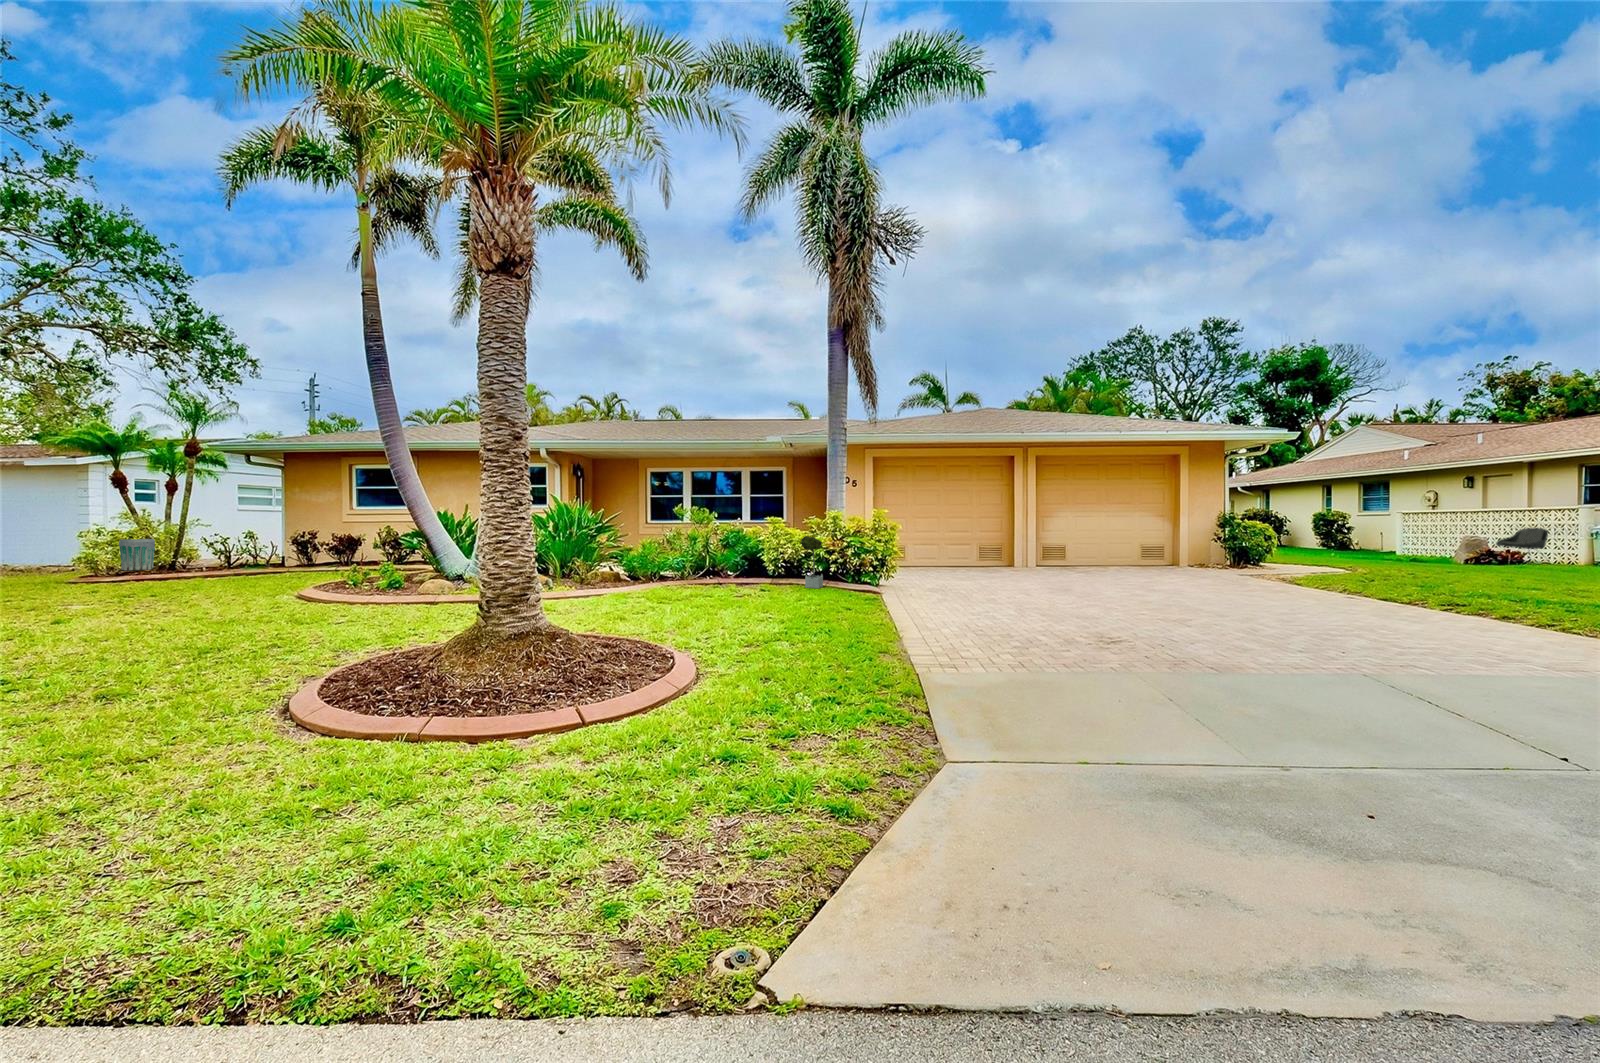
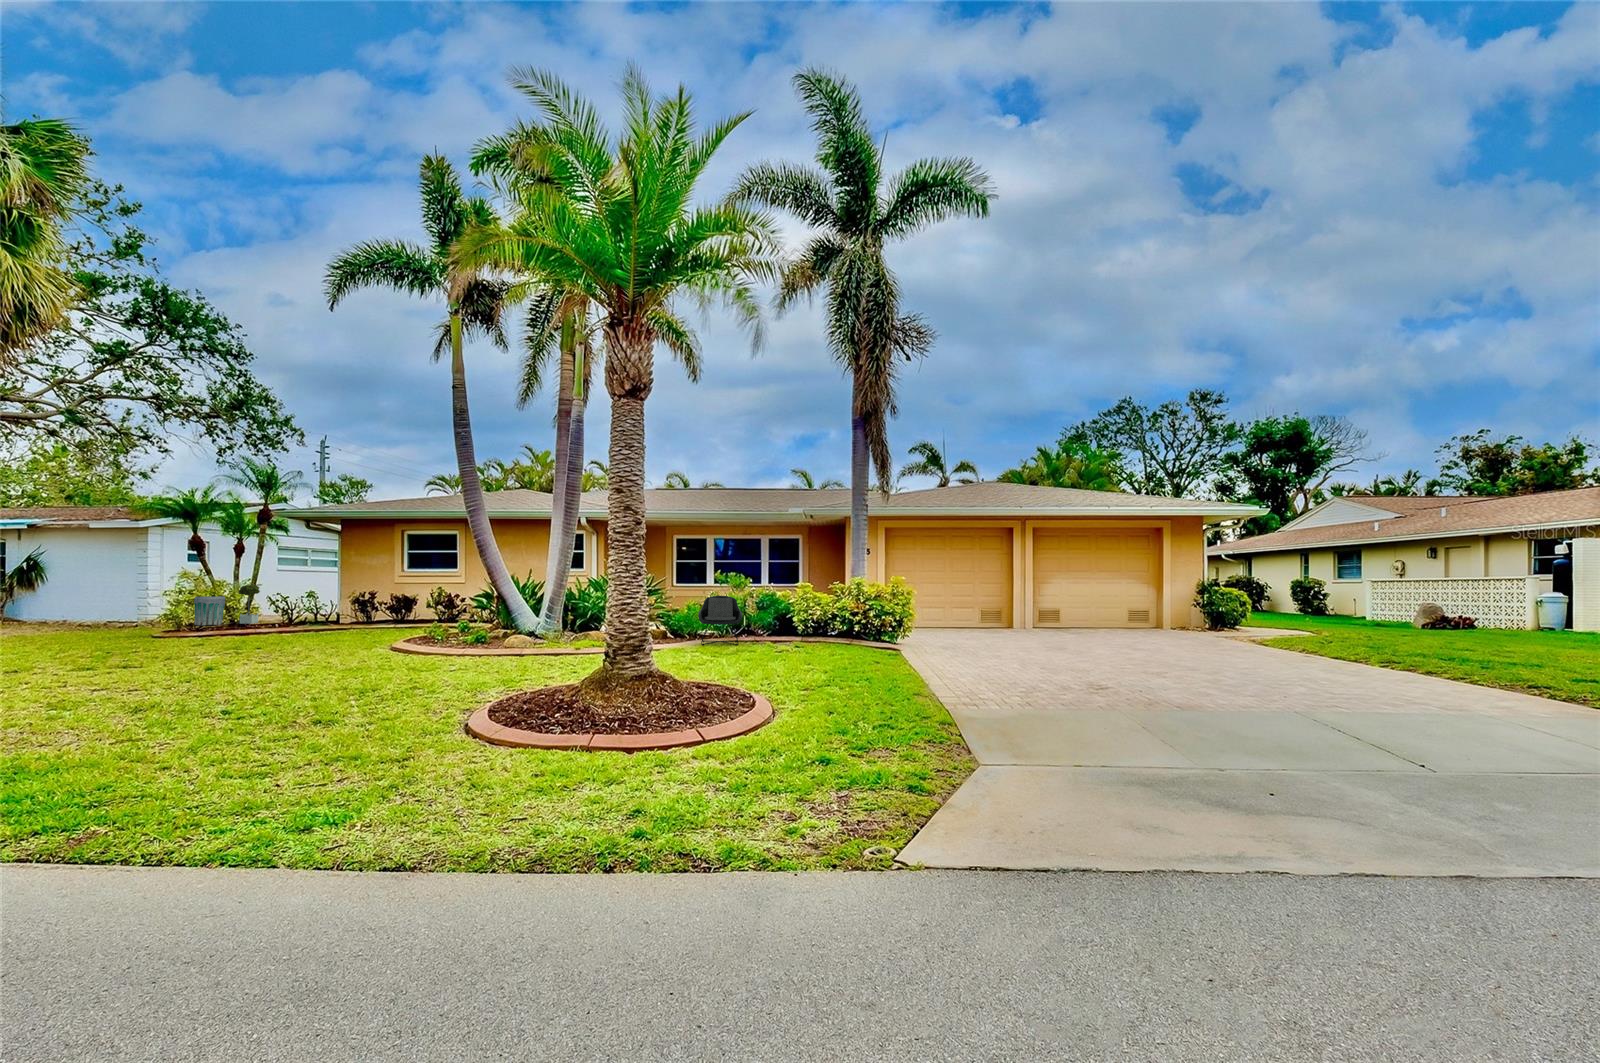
lounge chair: present [1496,528,1548,563] -> present [698,596,742,645]
potted tree: present [801,536,823,588] -> present [239,584,260,624]

